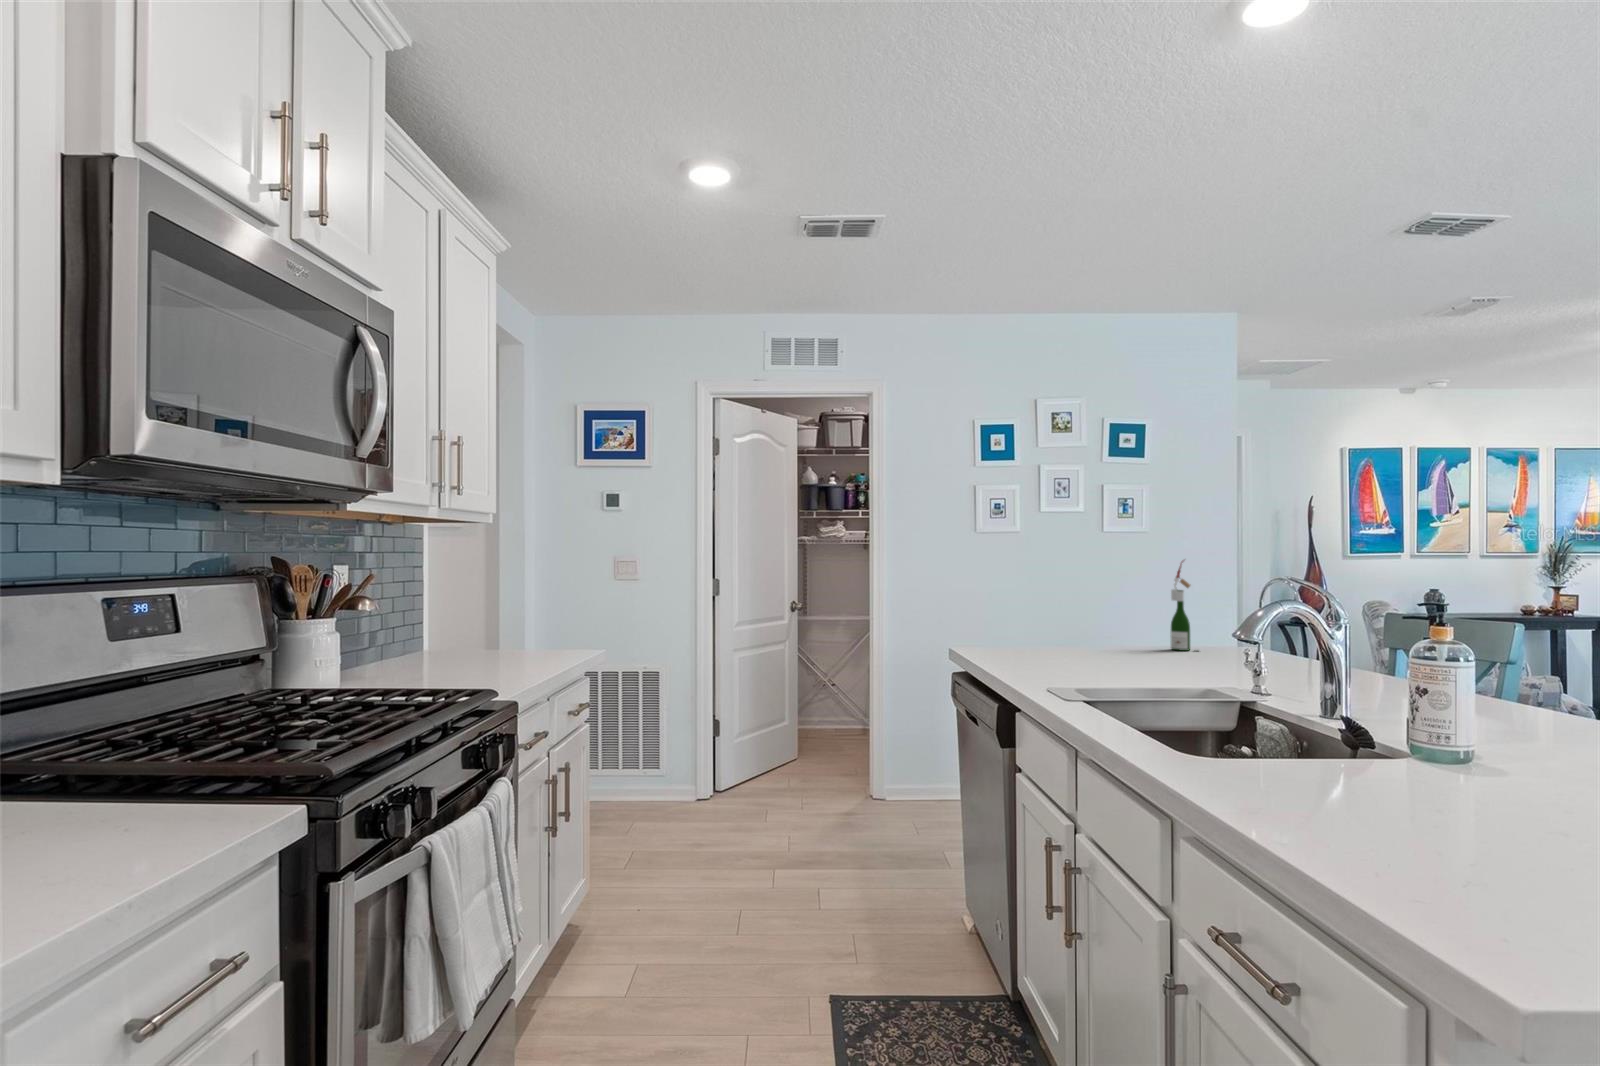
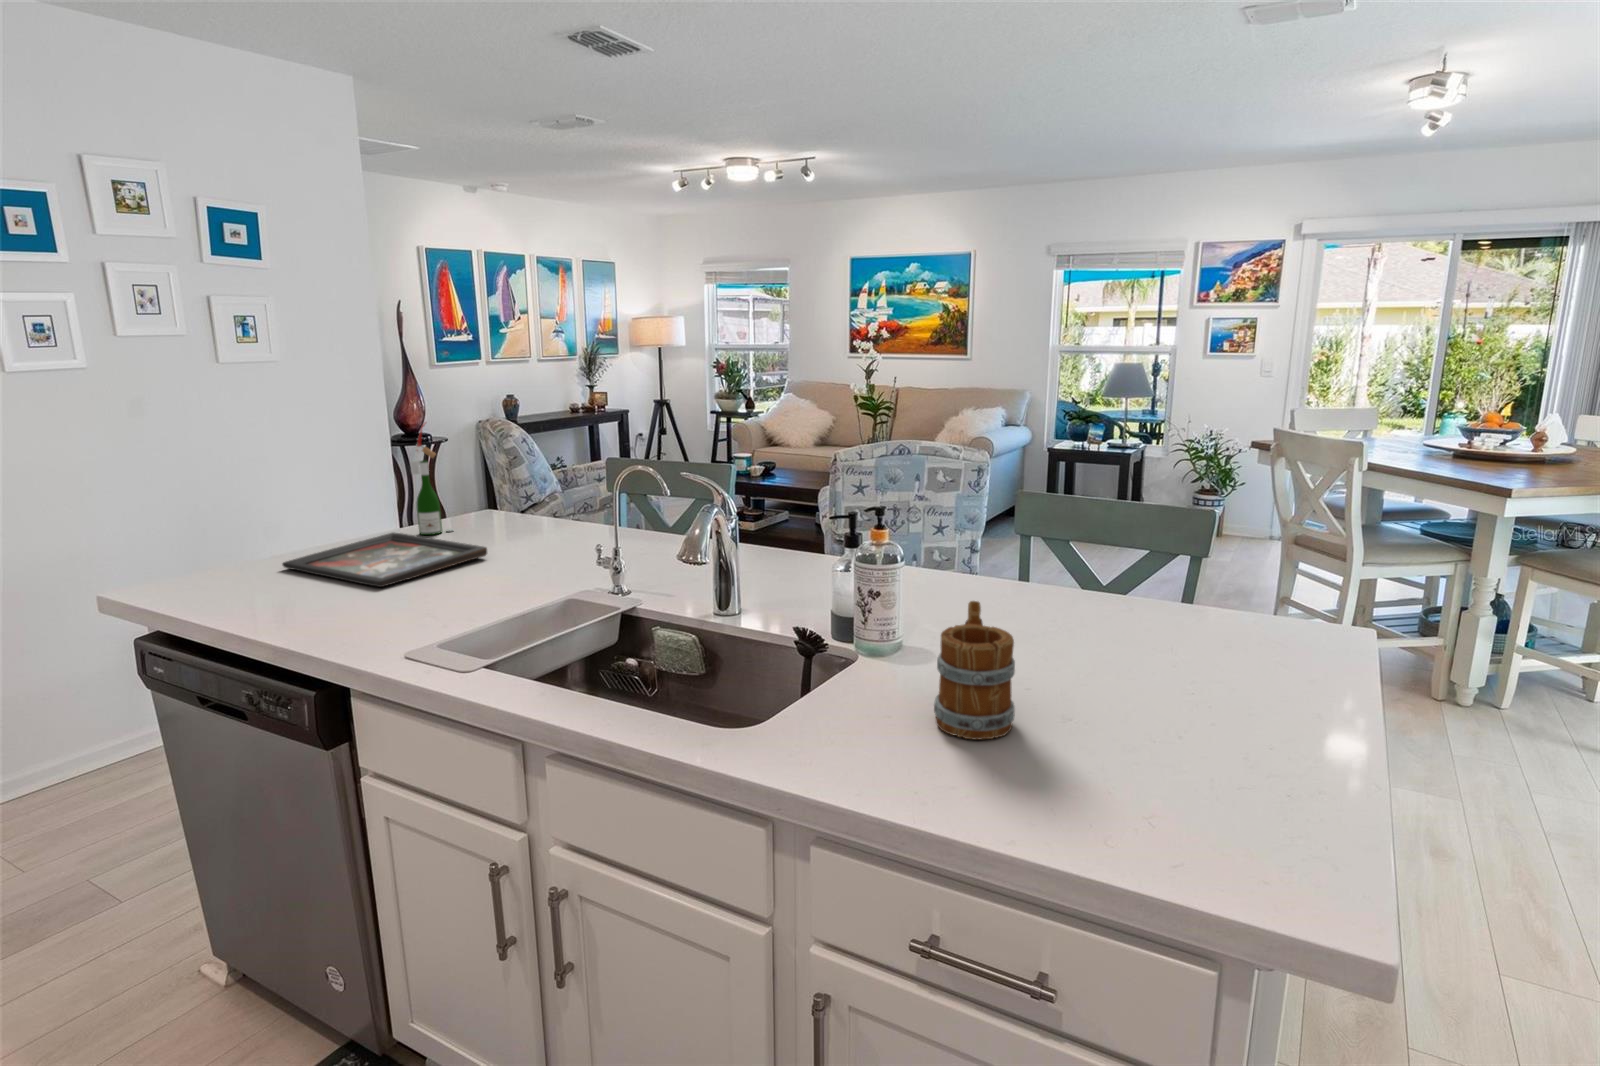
decorative tray: none [1055,641,1194,663] -> present [282,533,487,587]
mug: none [1371,686,1493,828] -> present [934,601,1015,739]

